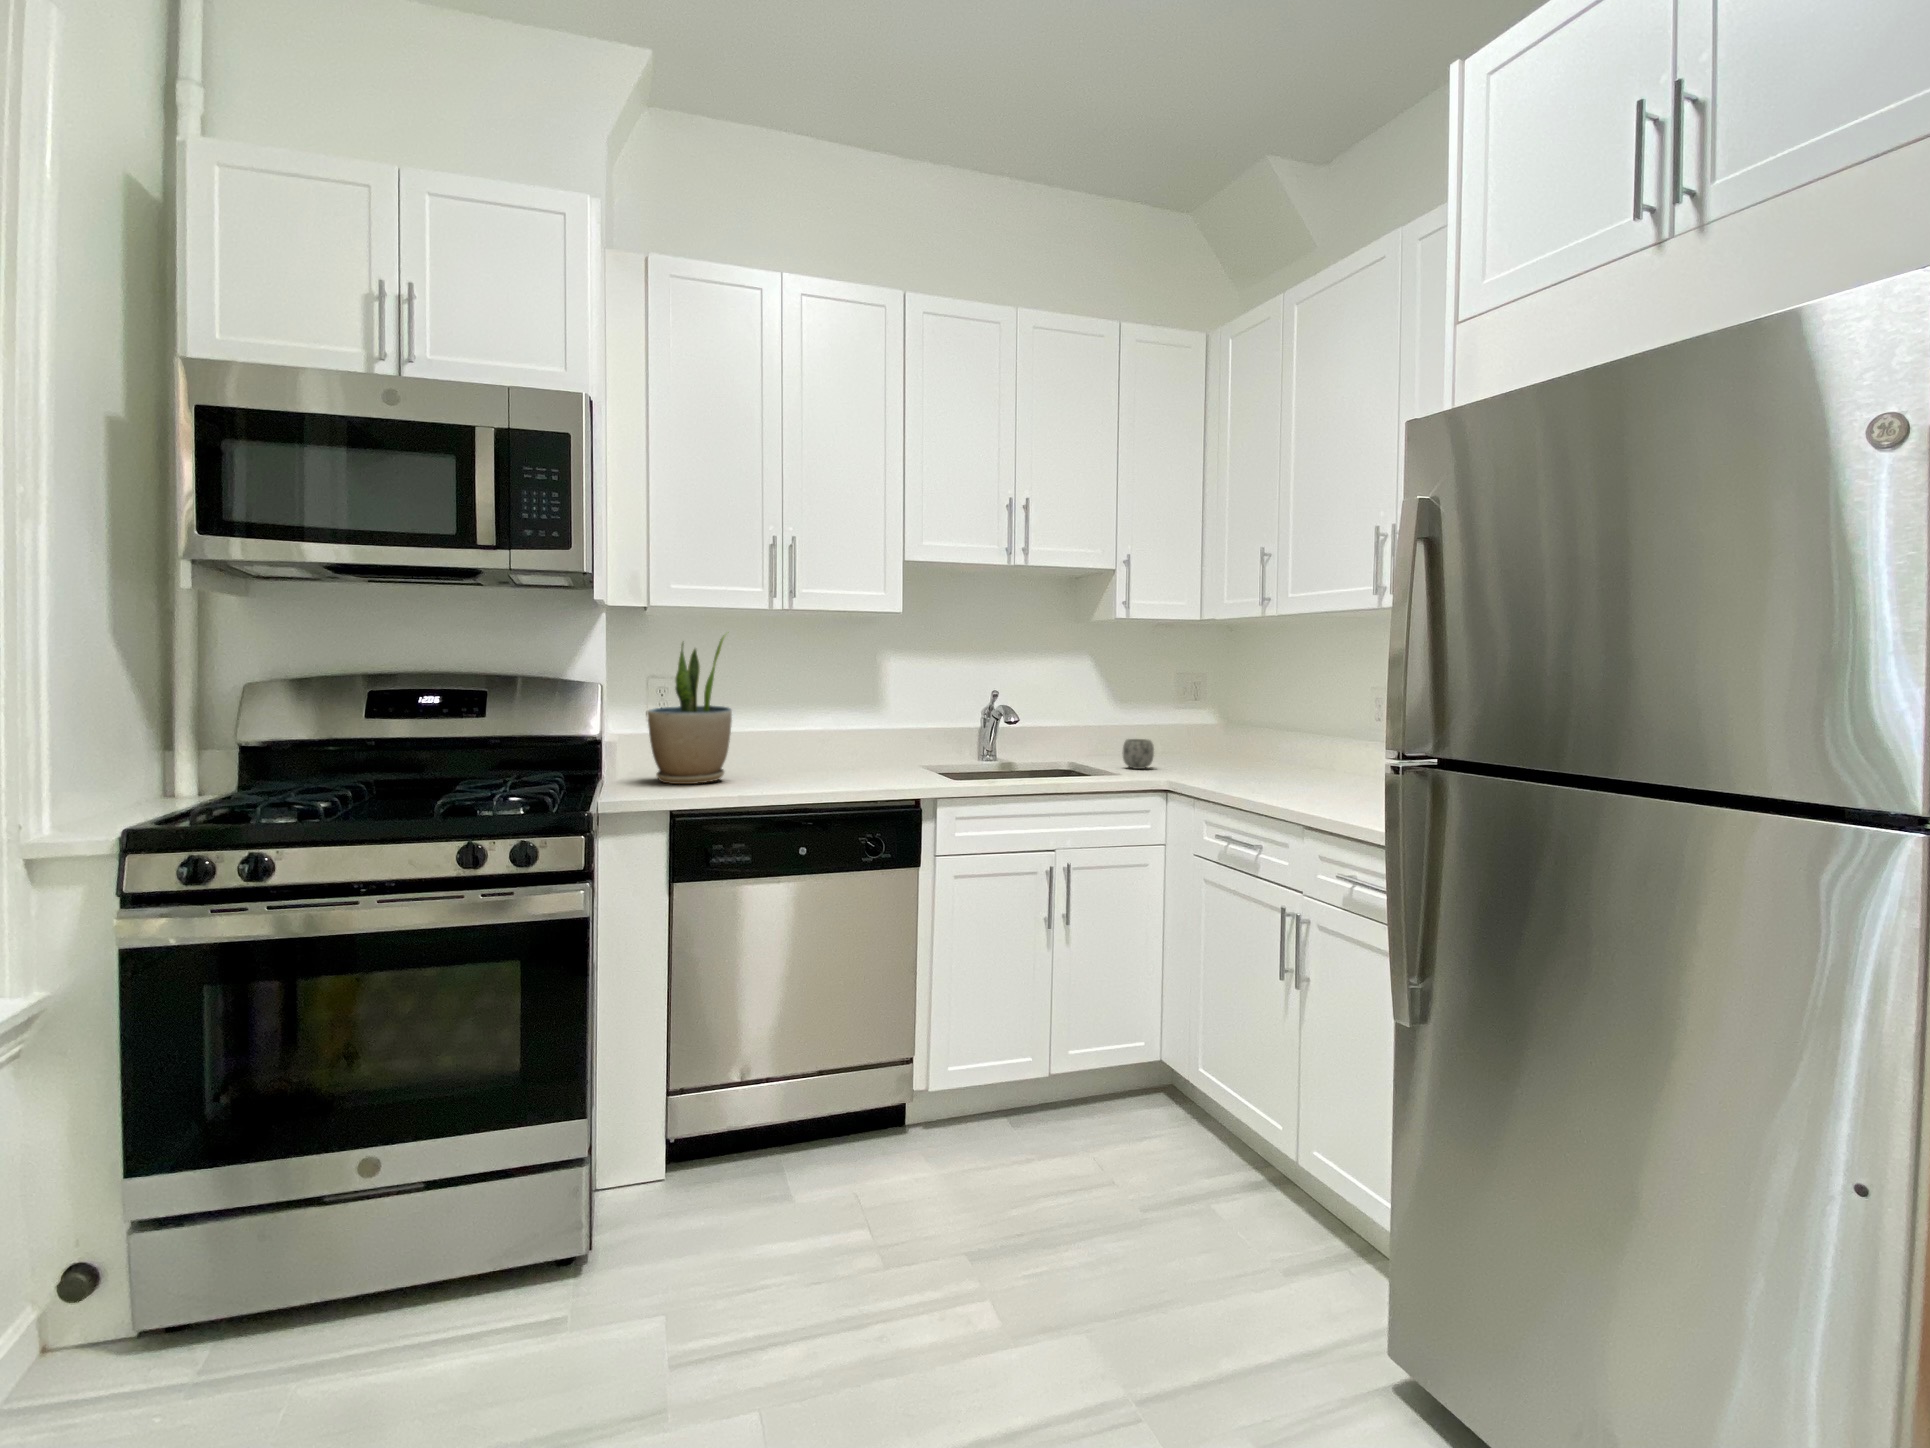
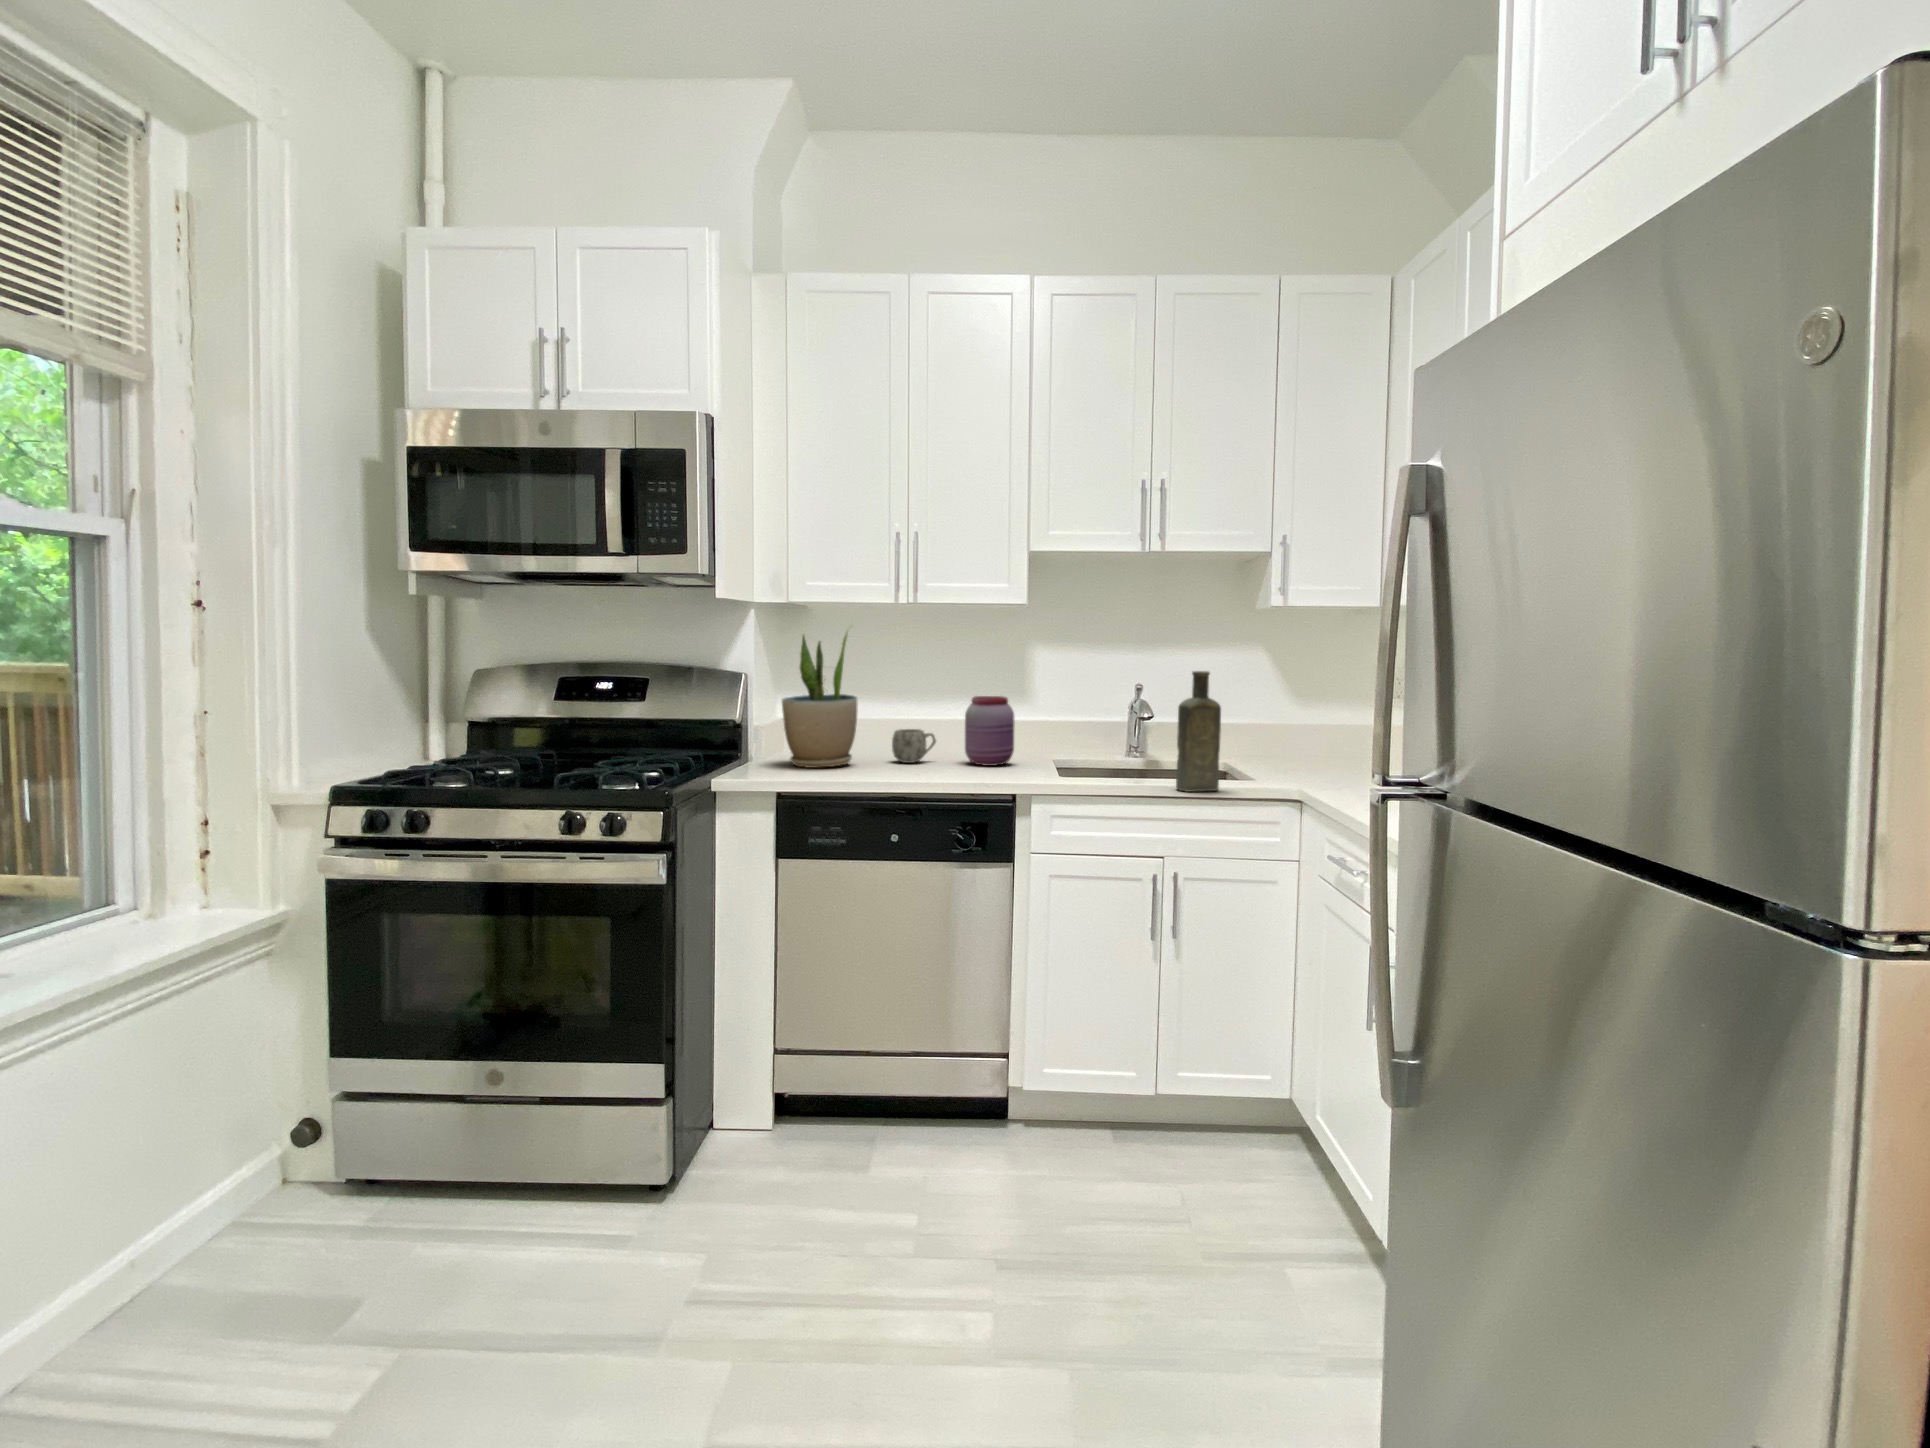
bottle: none [1055,678,1103,789] -> present [1176,671,1221,792]
jar: none [833,705,883,775] -> present [965,696,1014,766]
mug: present [1123,739,1154,769] -> present [892,729,936,763]

